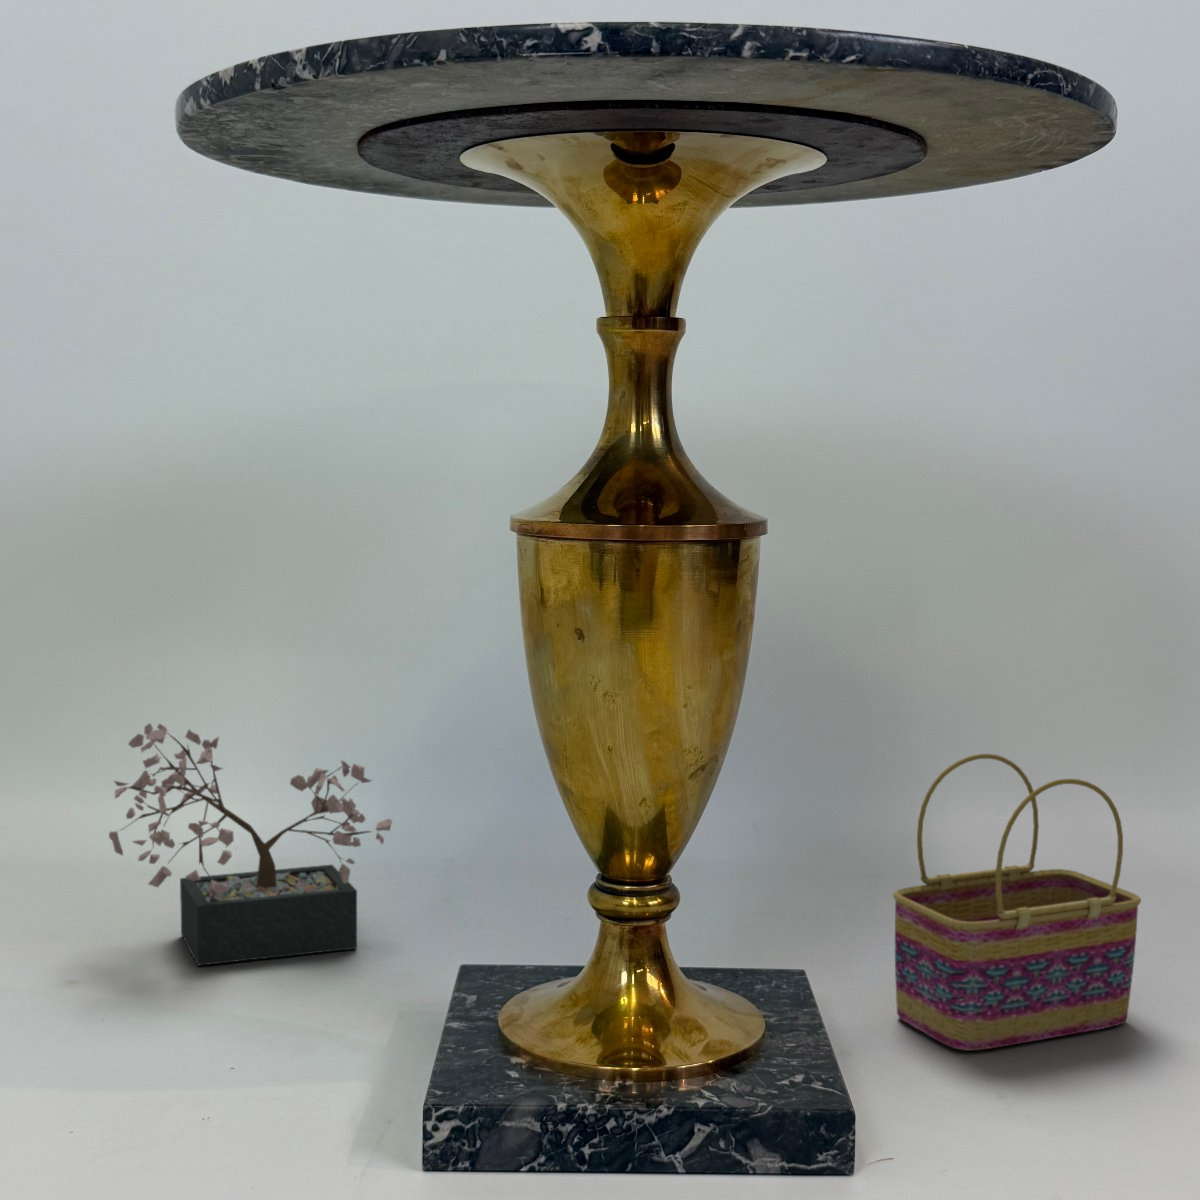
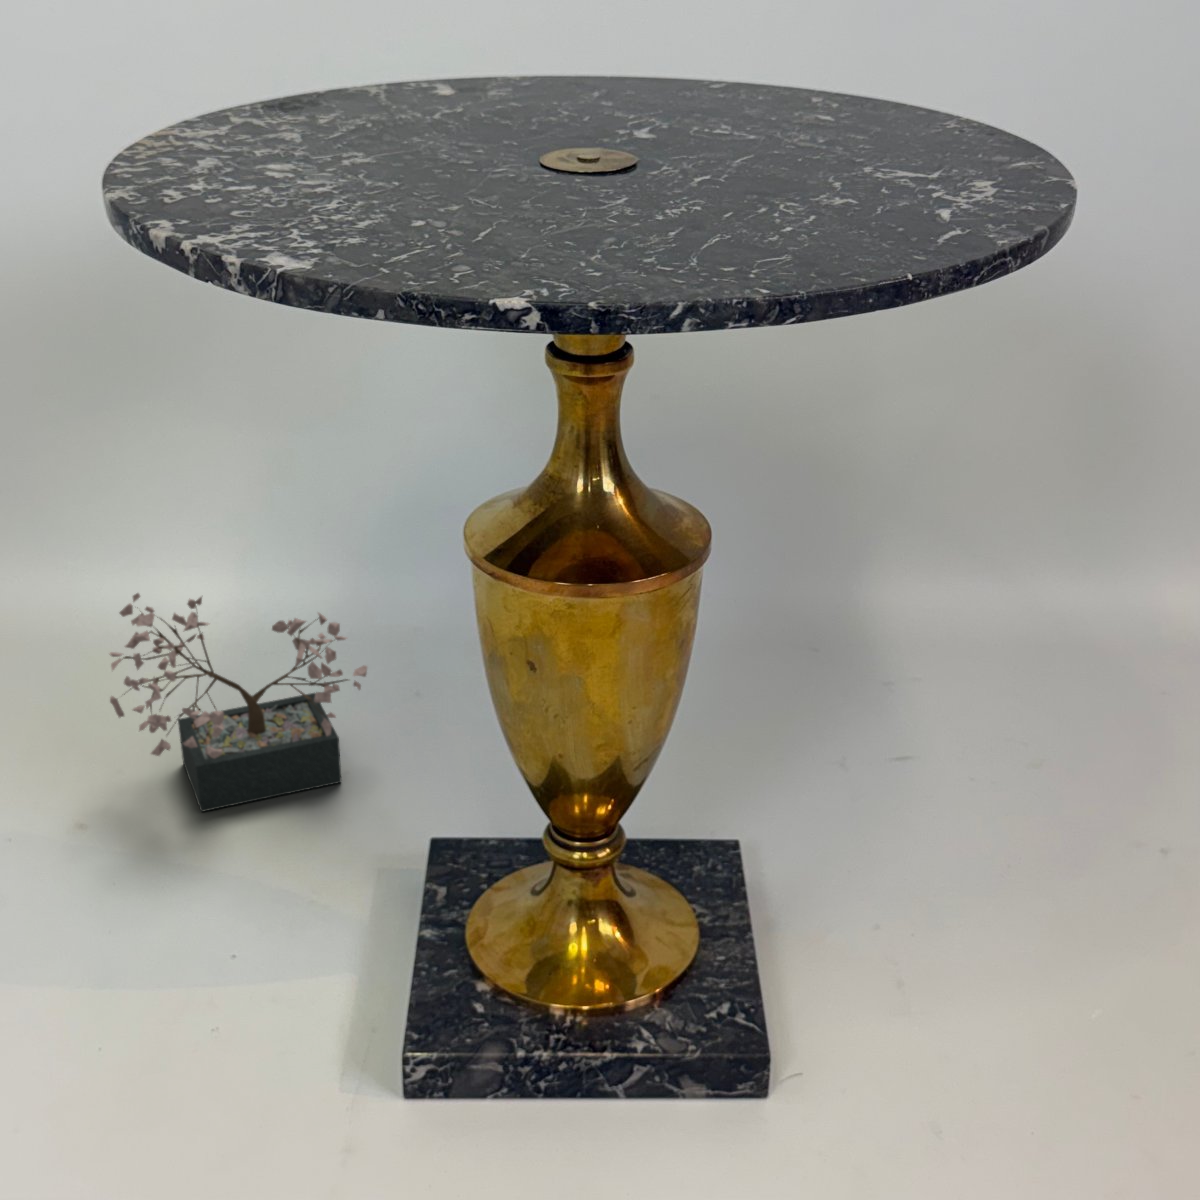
basket: present [893,754,1141,1051] -> none [815,662,1036,930]

